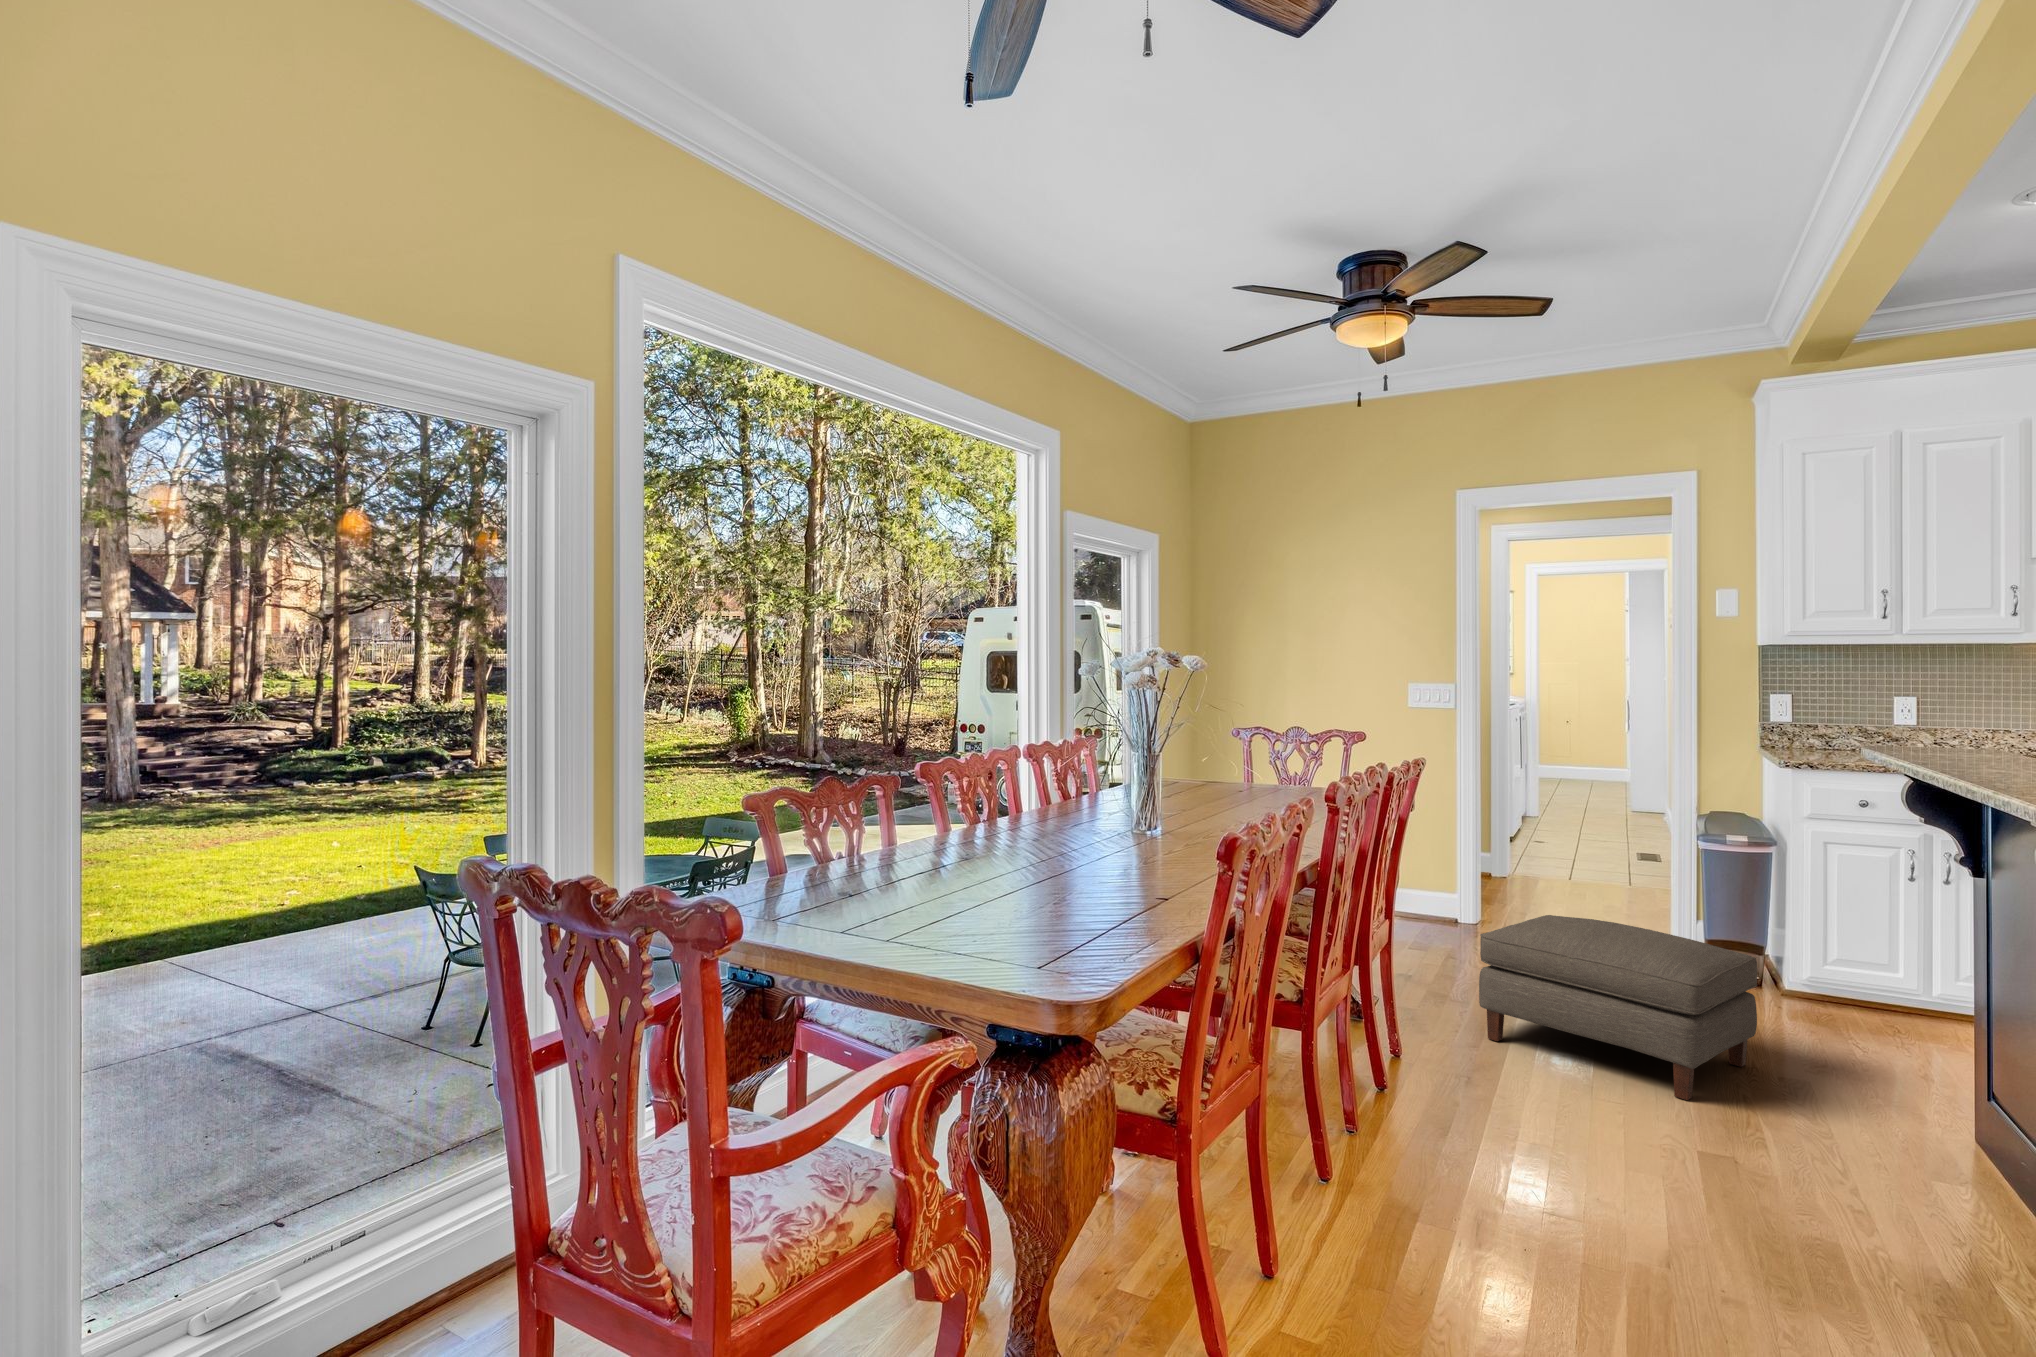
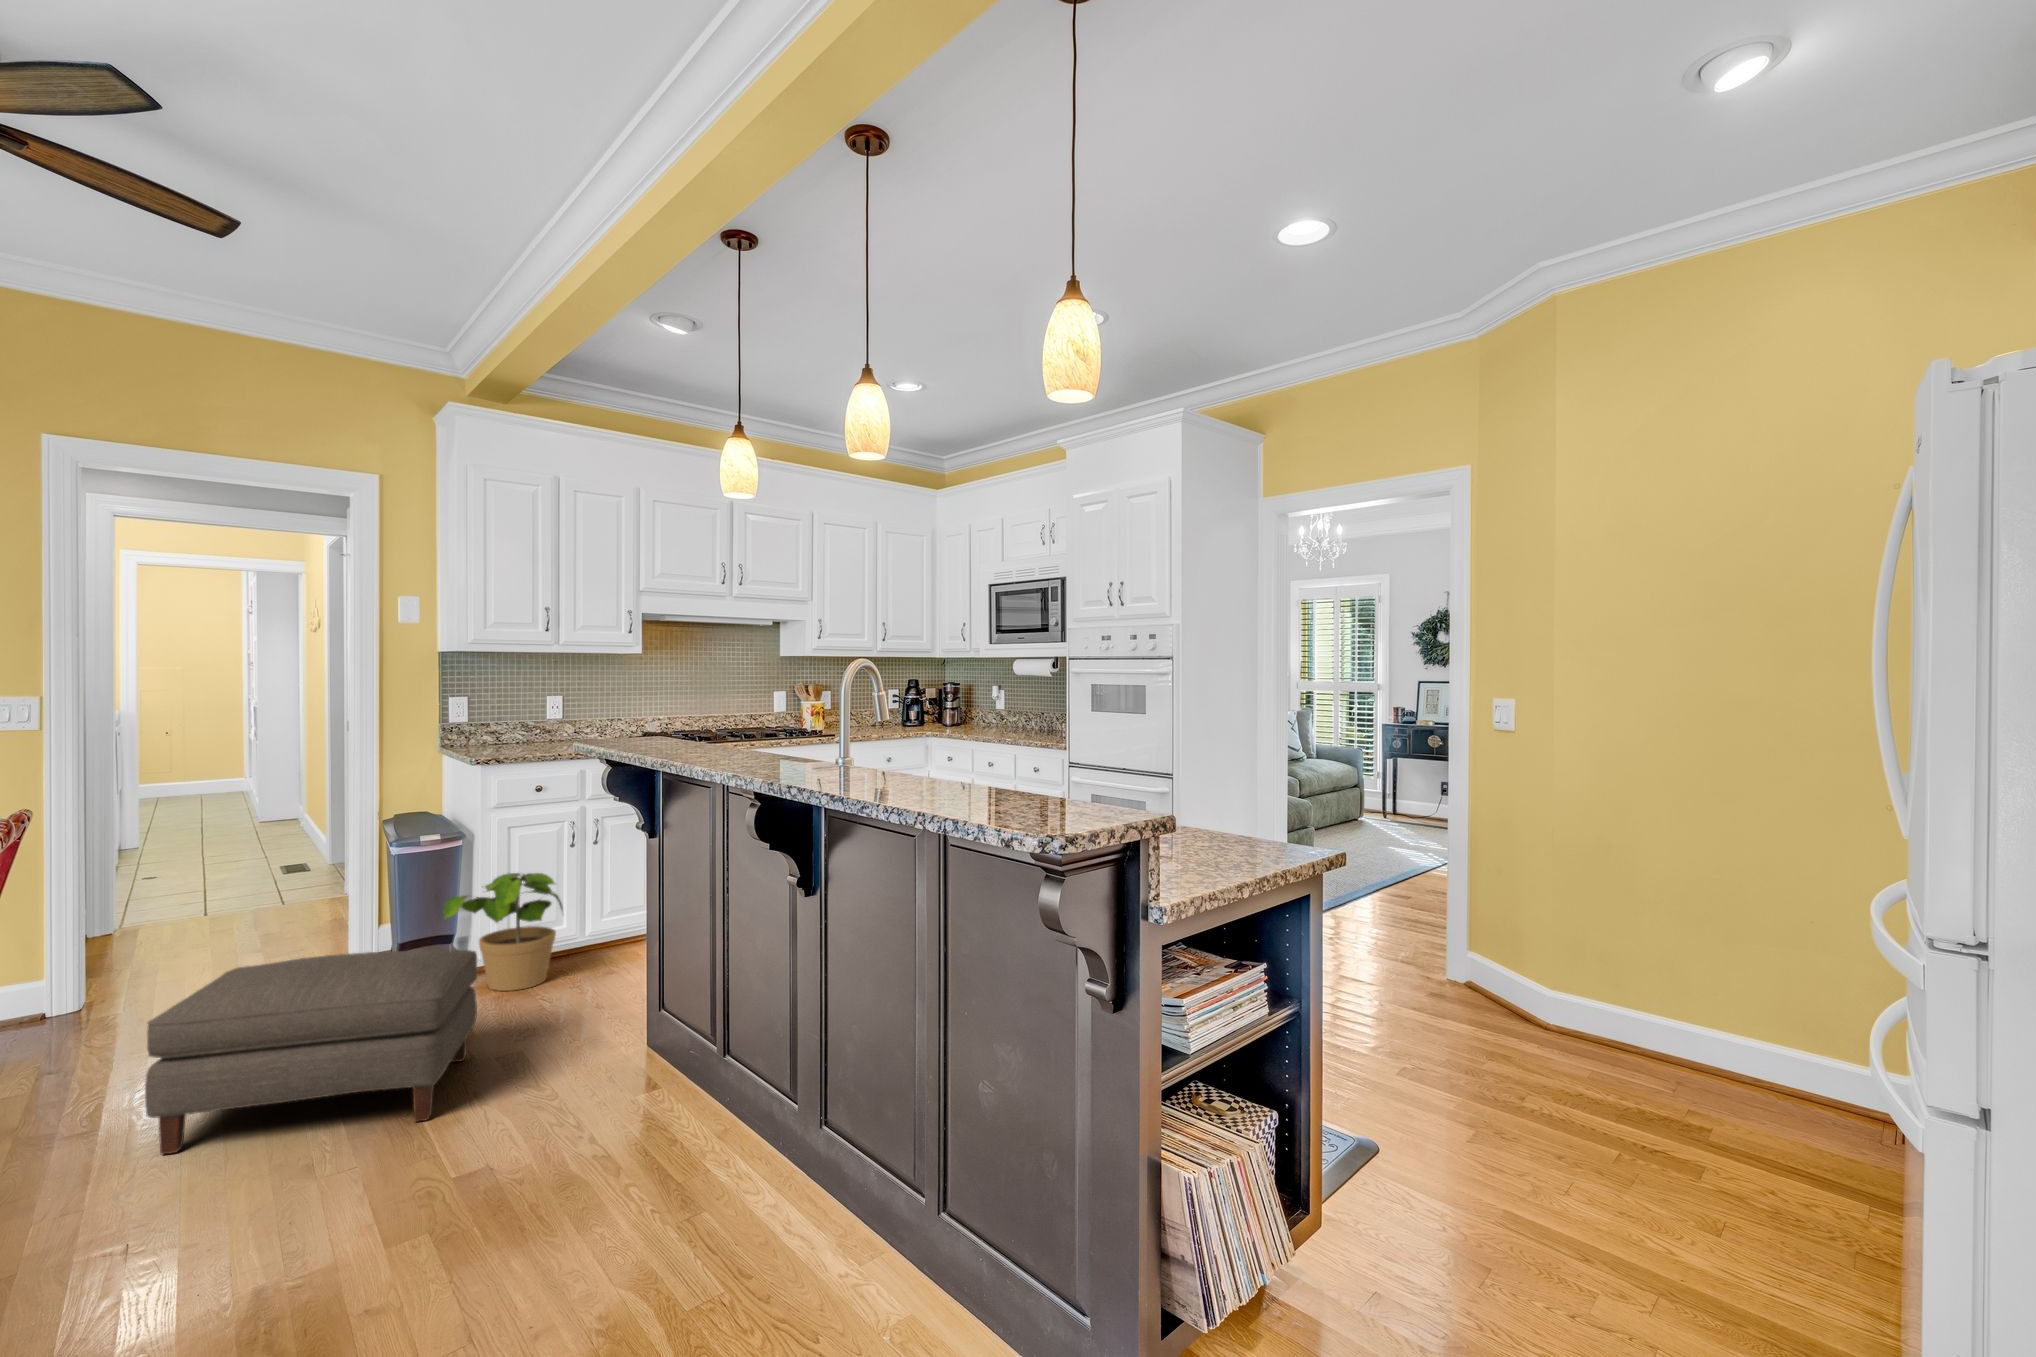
potted plant: none [1744,890,1896,1028] -> present [443,873,563,991]

